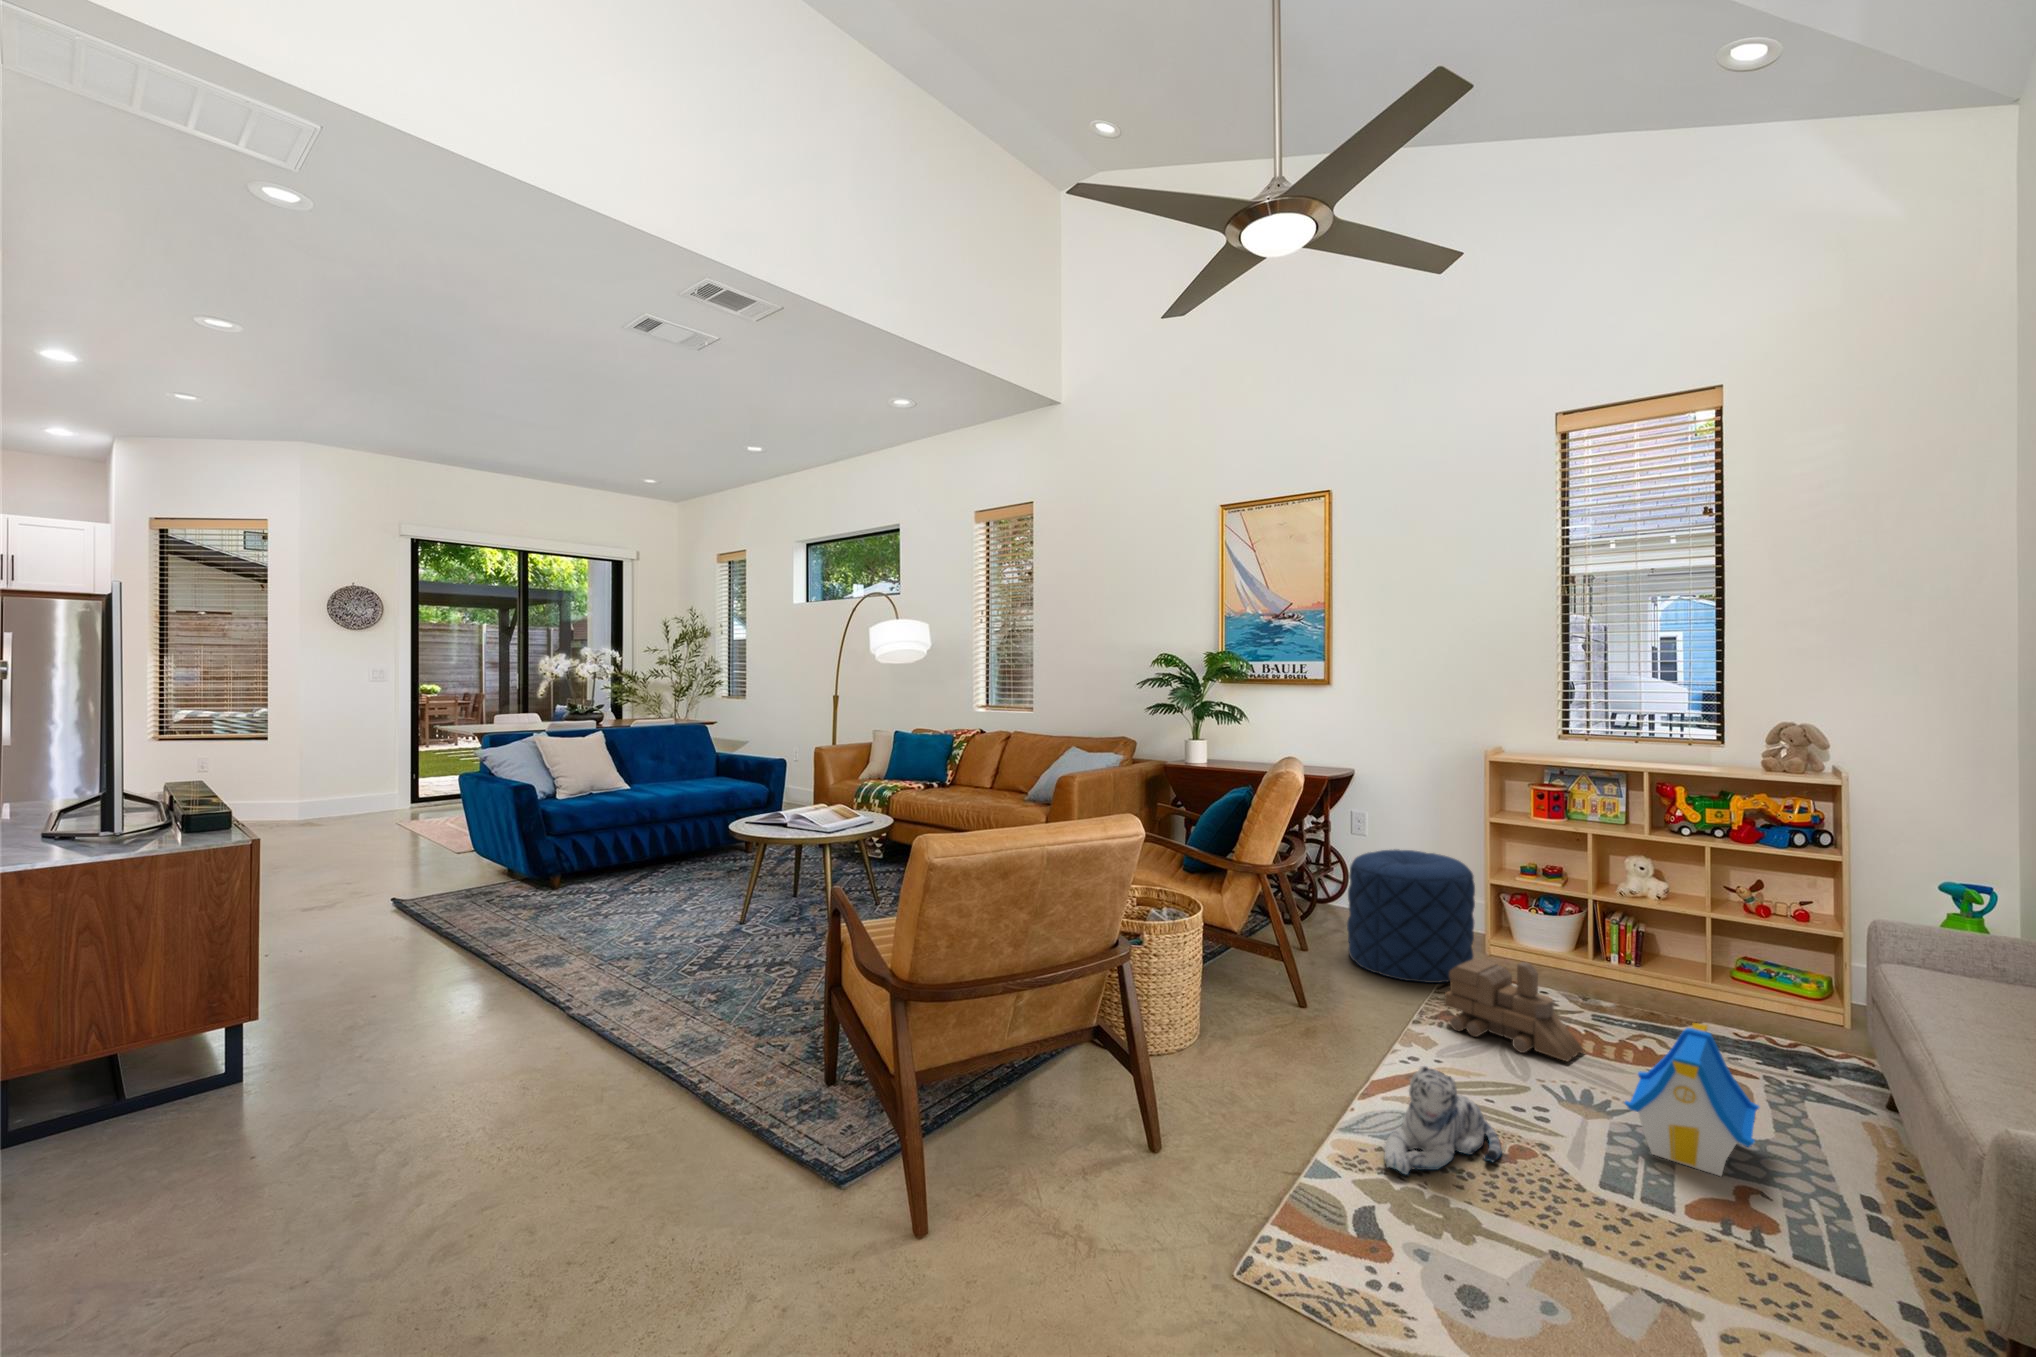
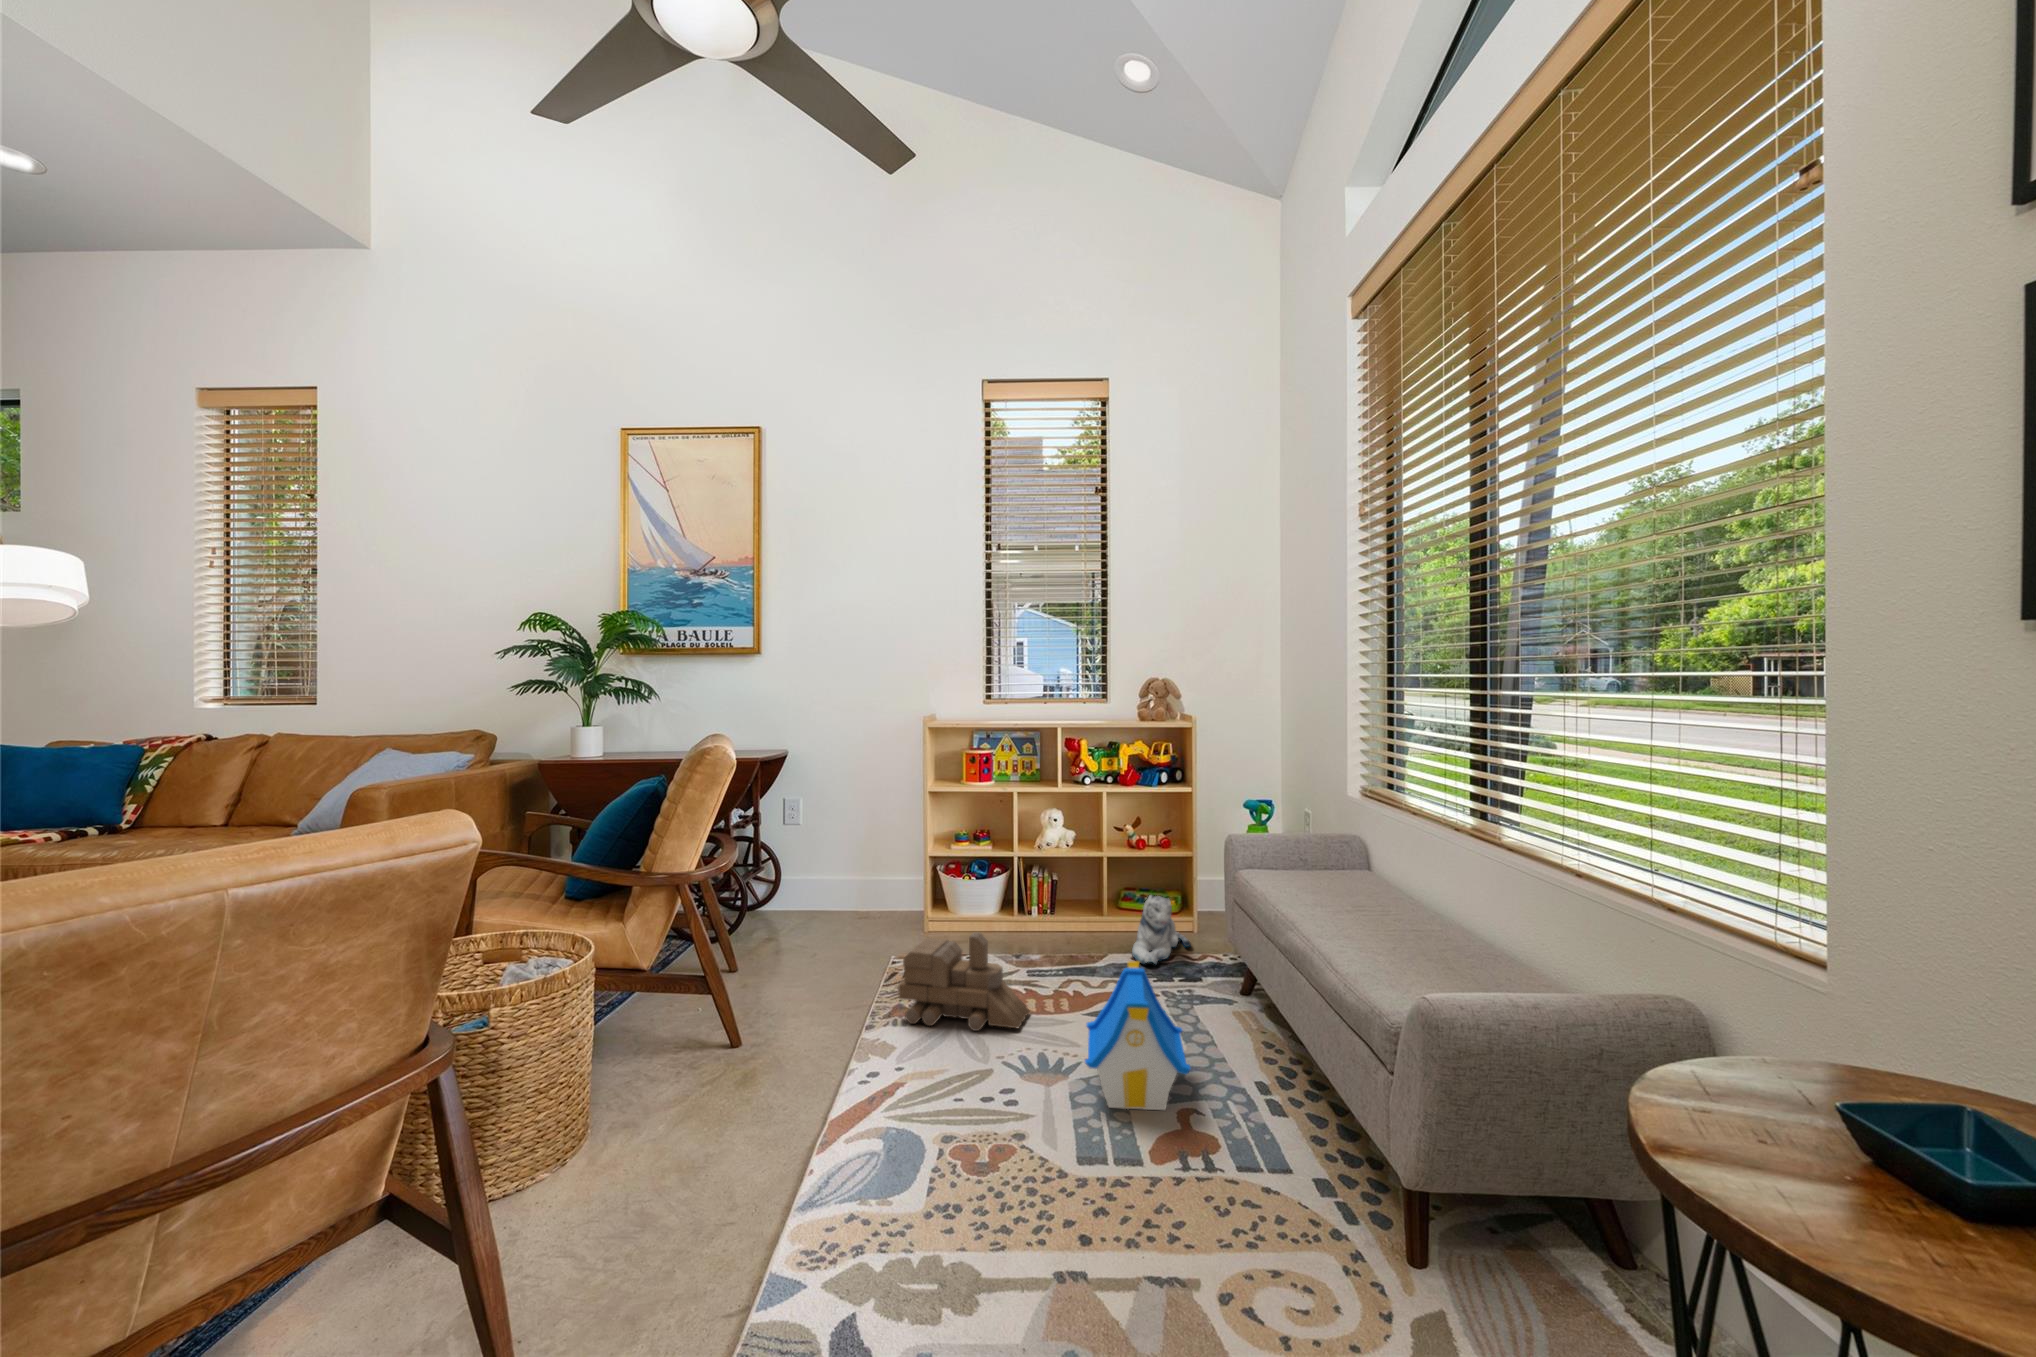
pouf: present [1347,849,1475,983] -> none [785,831,917,978]
plush toy: present [1384,1066,1502,1175] -> present [1132,895,1191,964]

